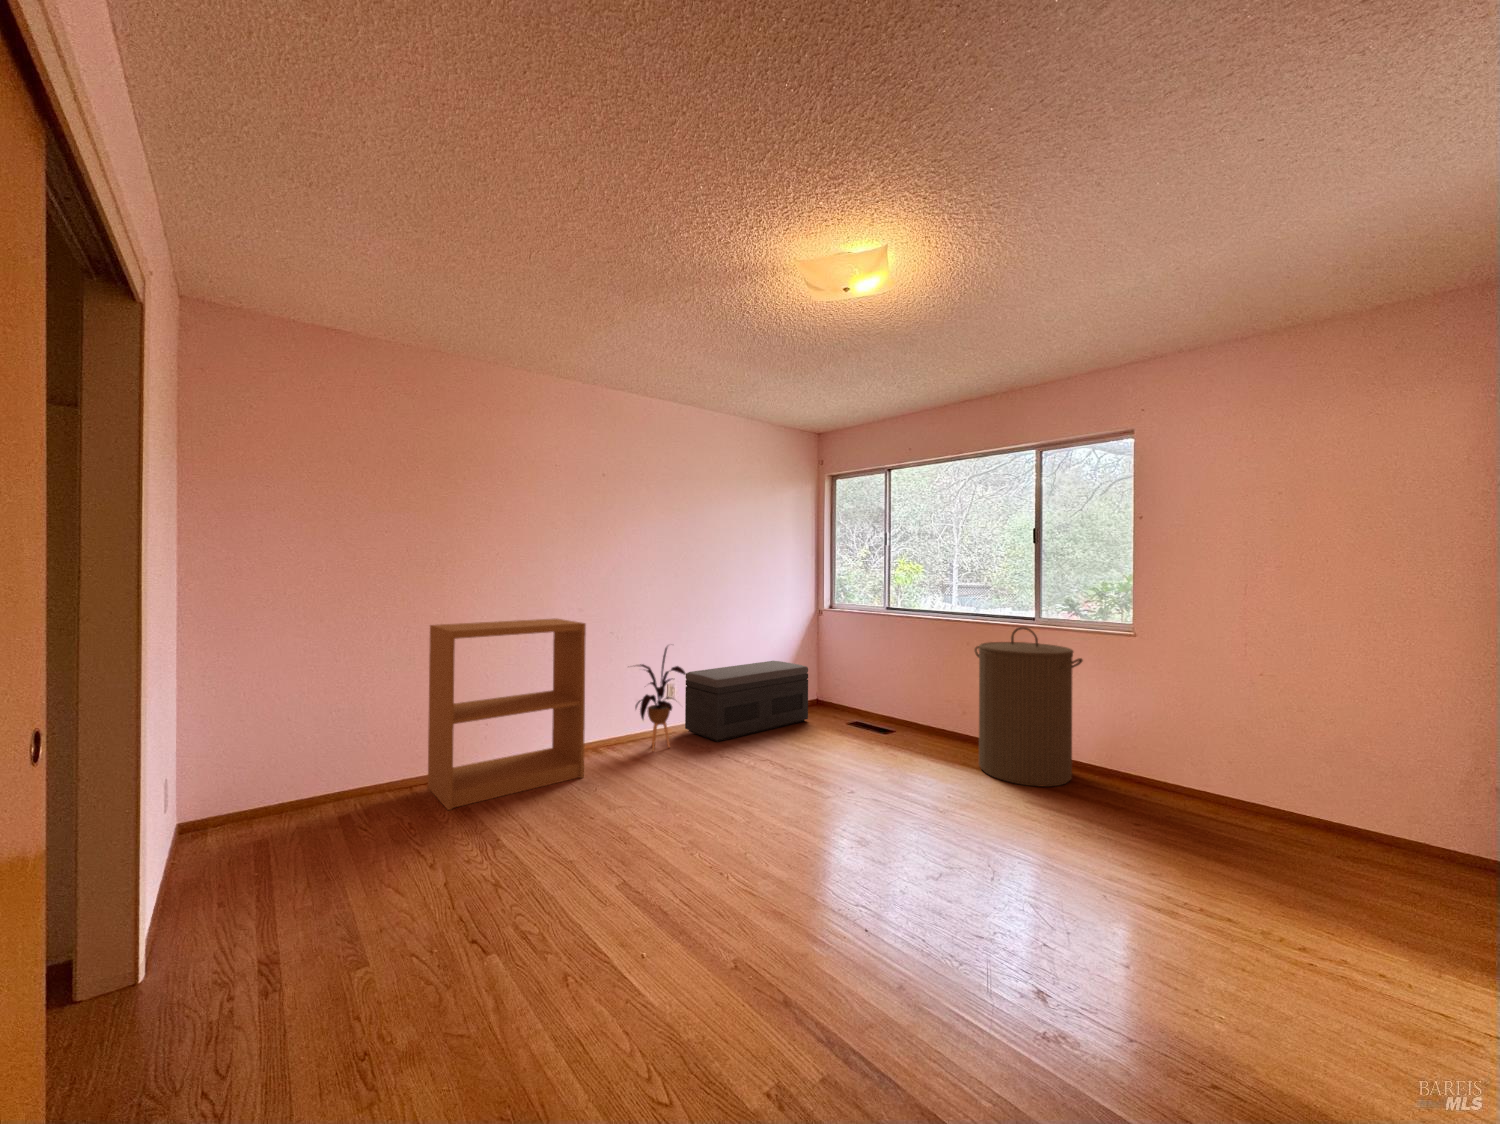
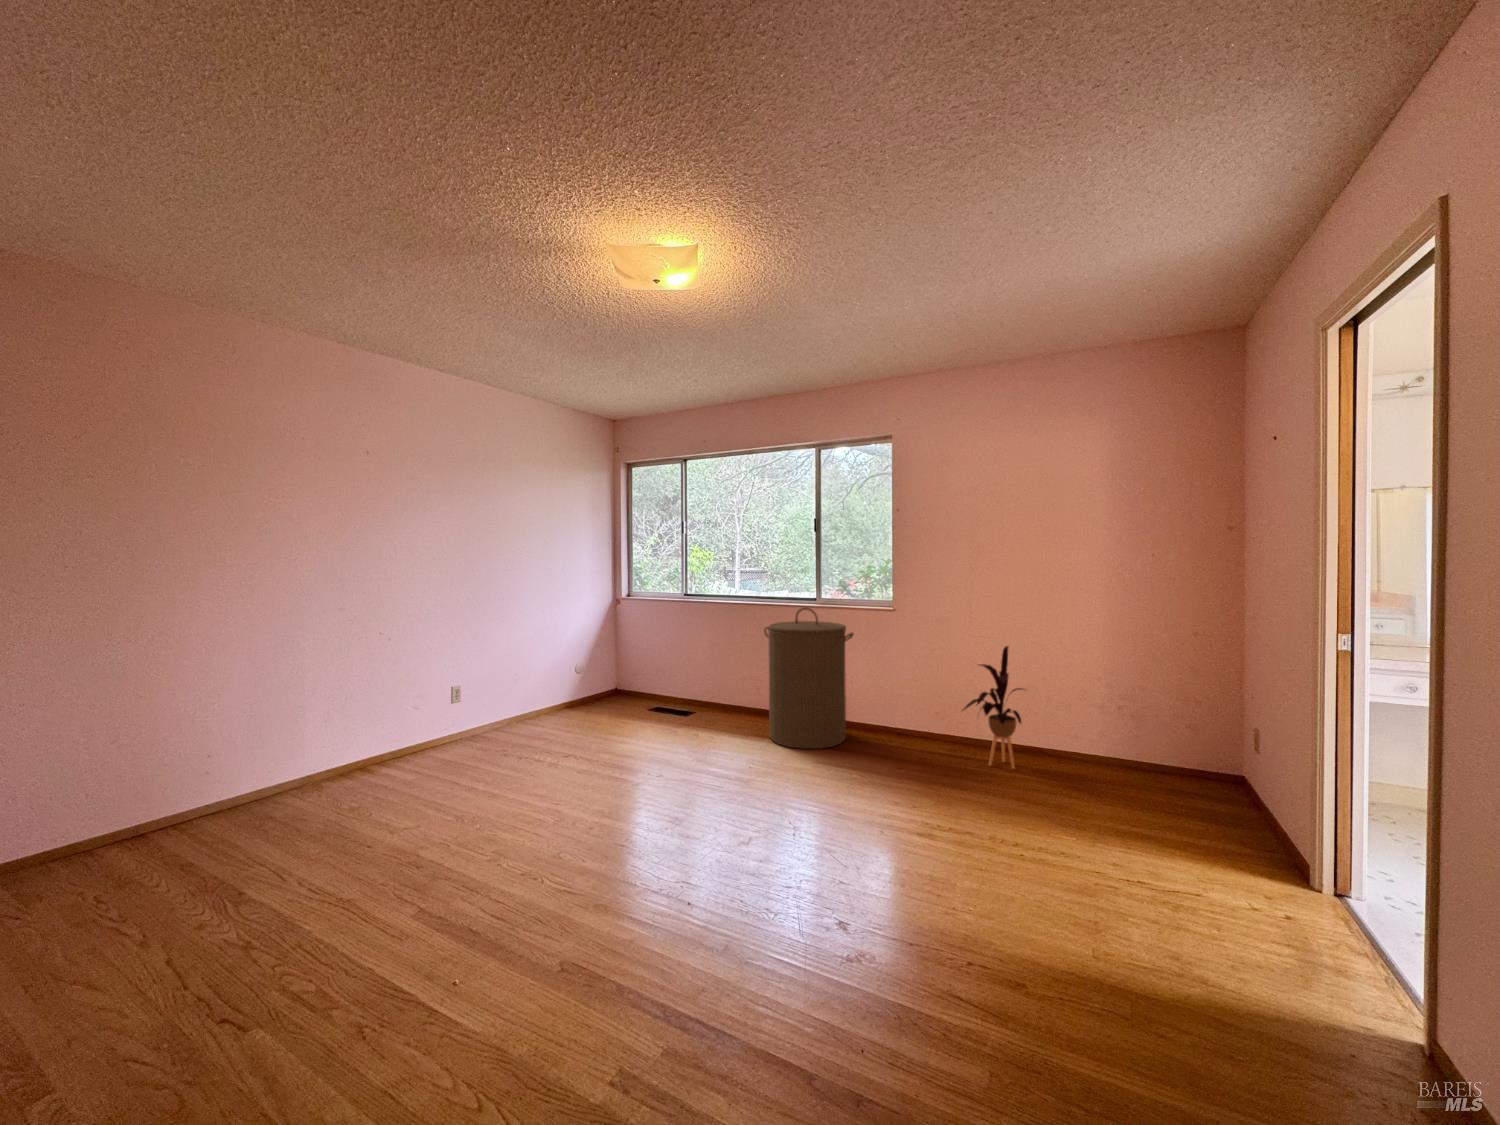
bookshelf: present [428,619,586,810] -> none [102,623,344,877]
house plant: present [635,647,686,751] -> present [963,646,1023,769]
storage bench: present [685,661,808,742] -> none [465,655,603,746]

